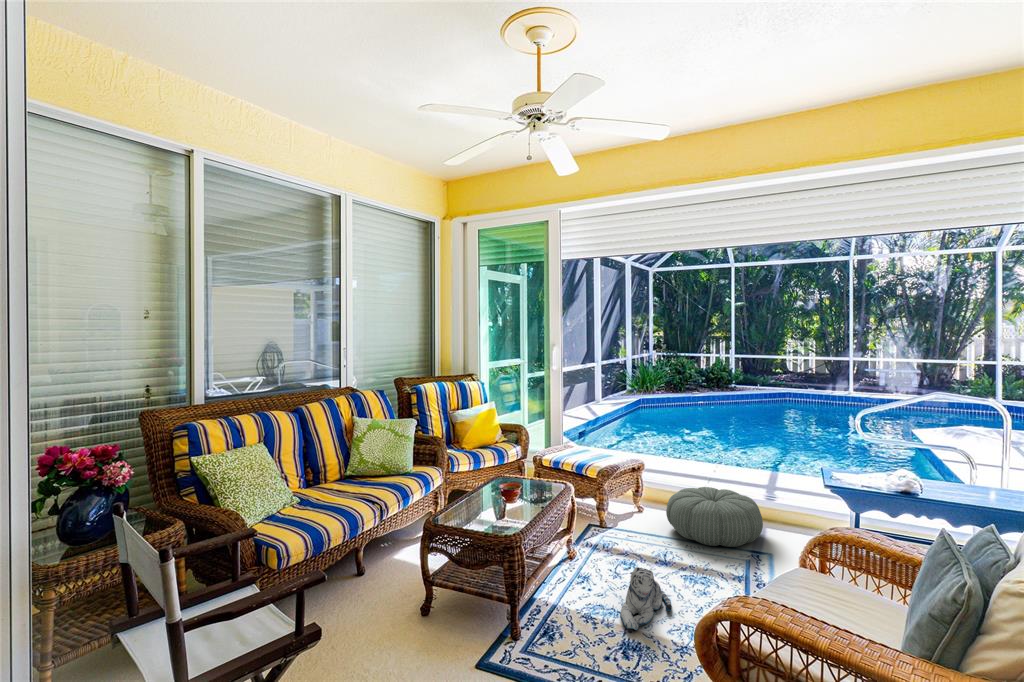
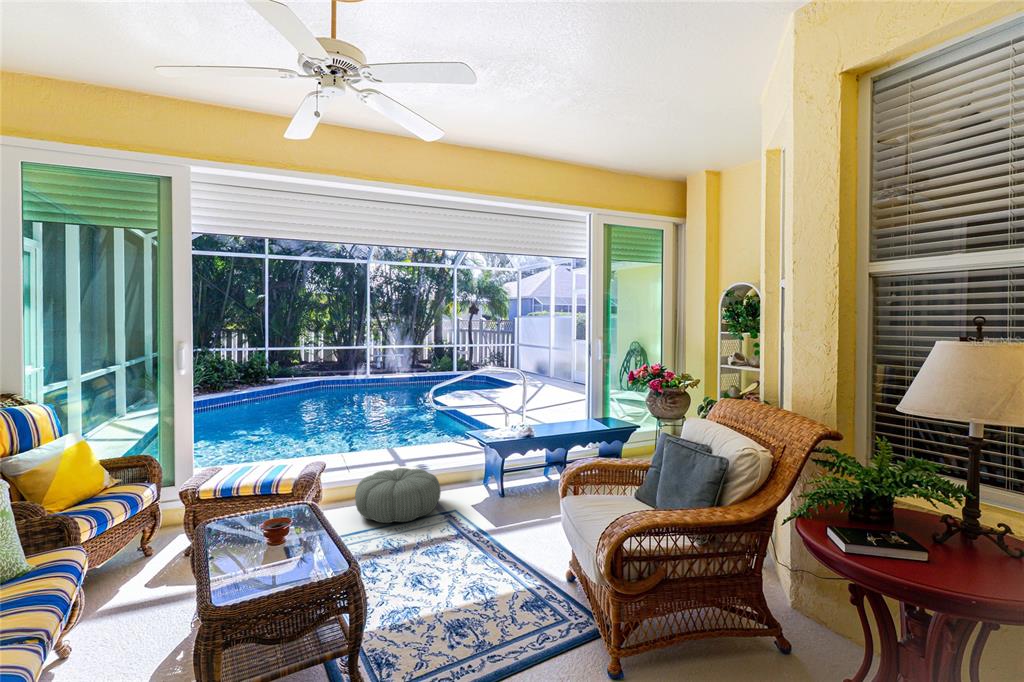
plush toy: present [620,567,672,630] -> none [406,552,450,615]

